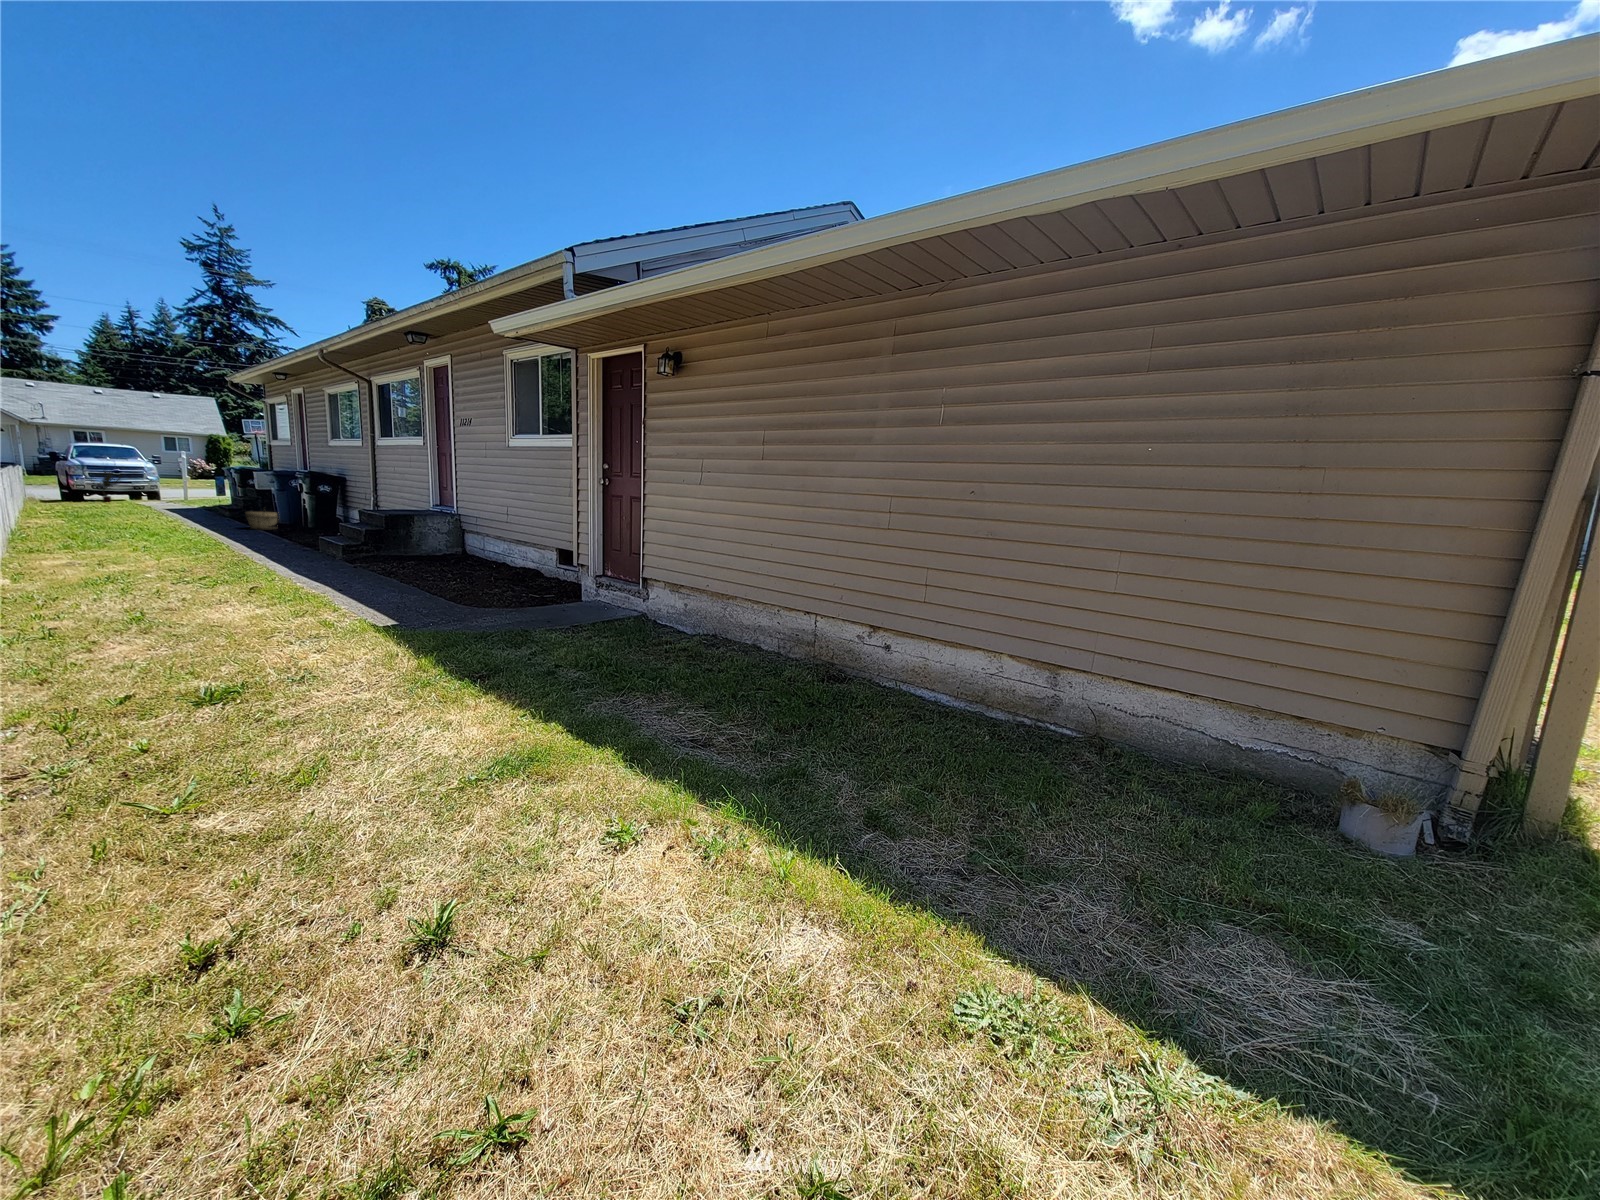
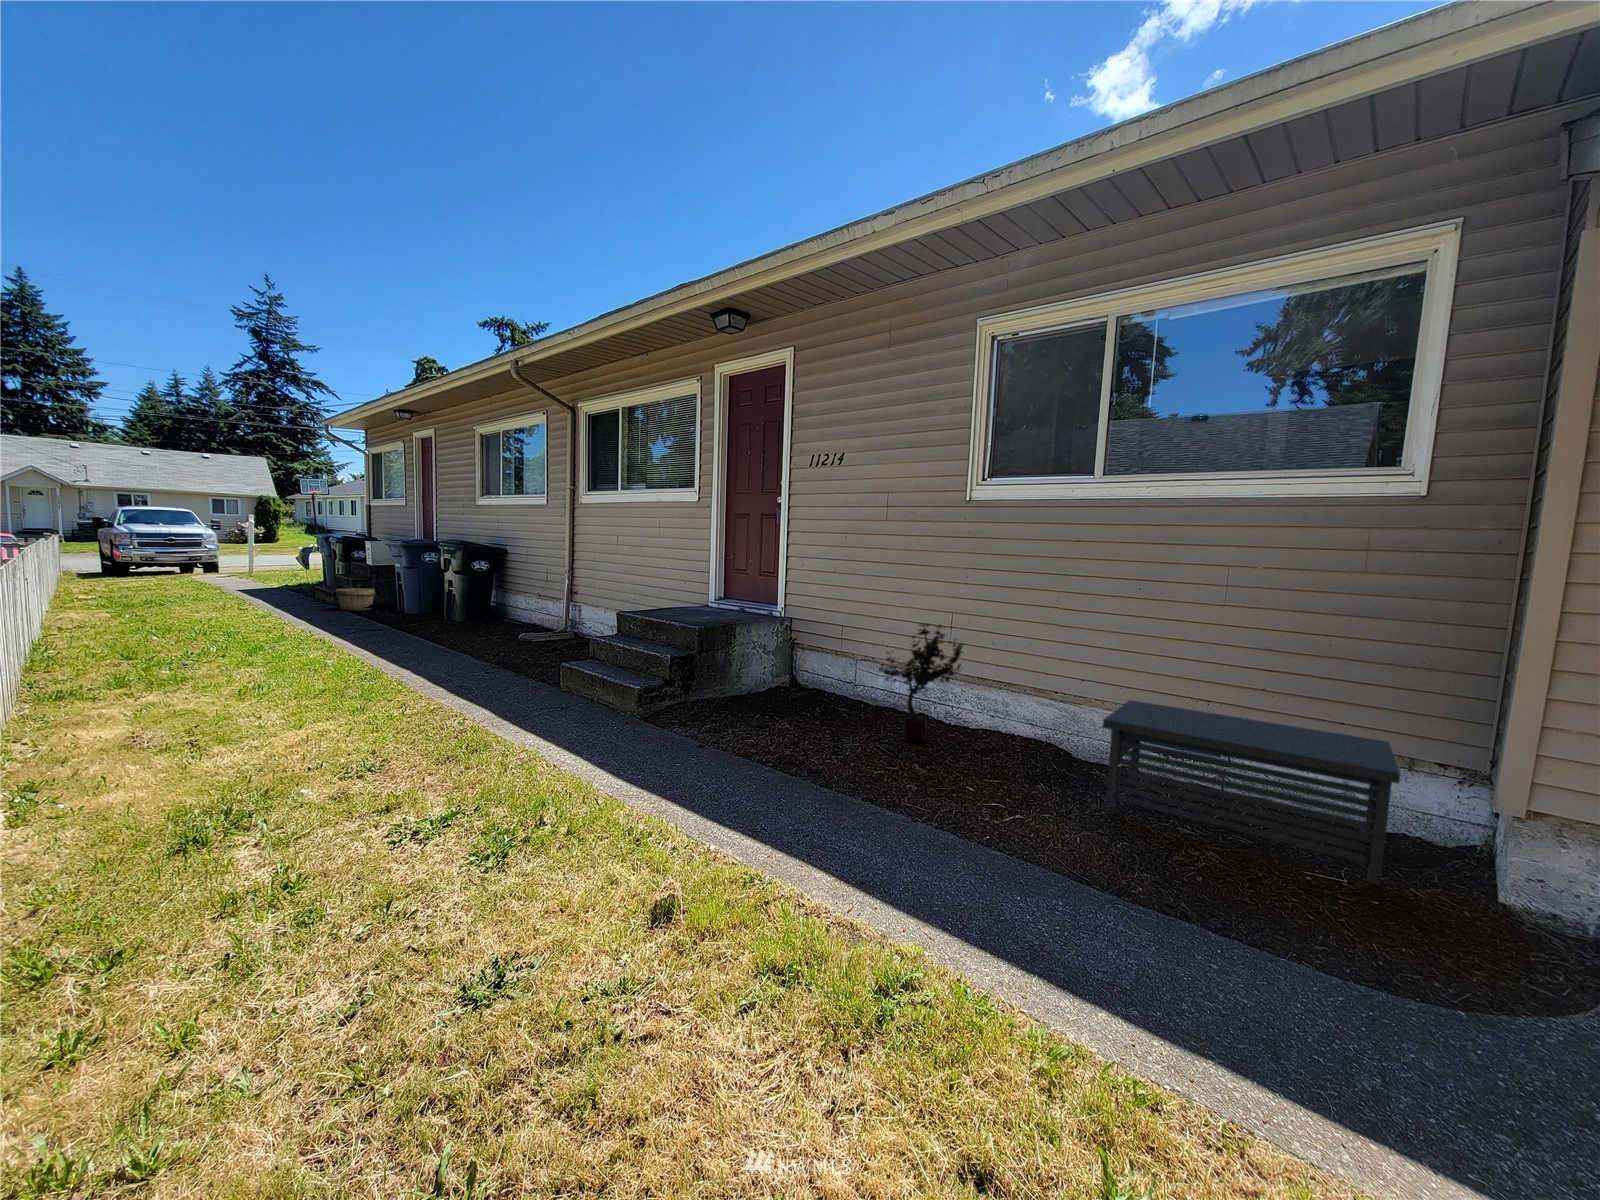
potted tree: present [91,472,122,502] -> present [879,624,964,742]
storage bench: none [611,568,746,646] -> present [1103,700,1400,885]

